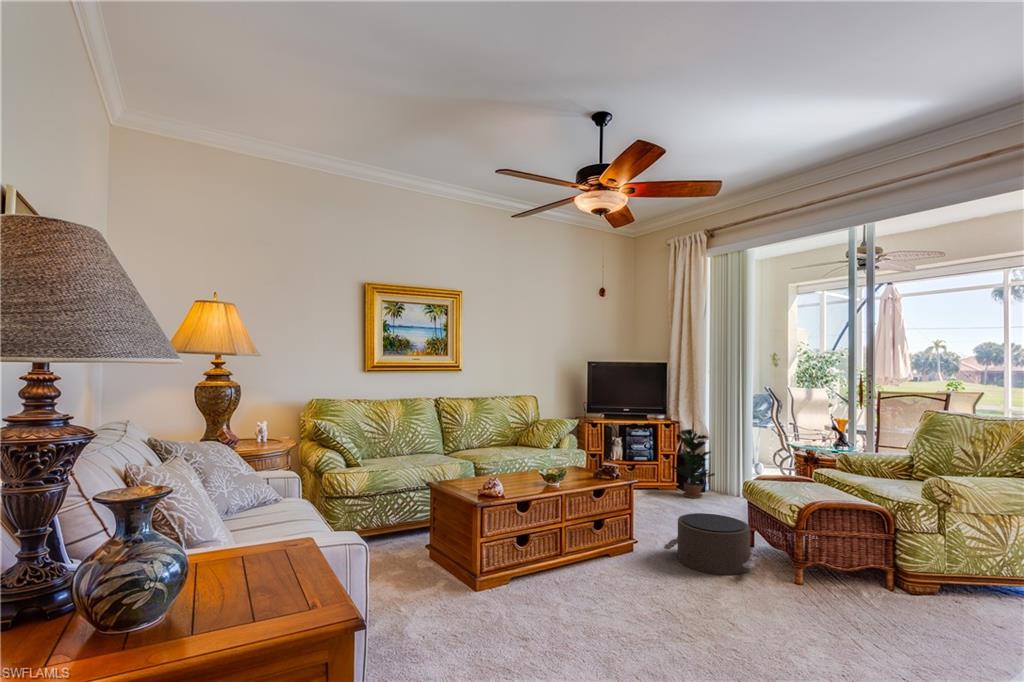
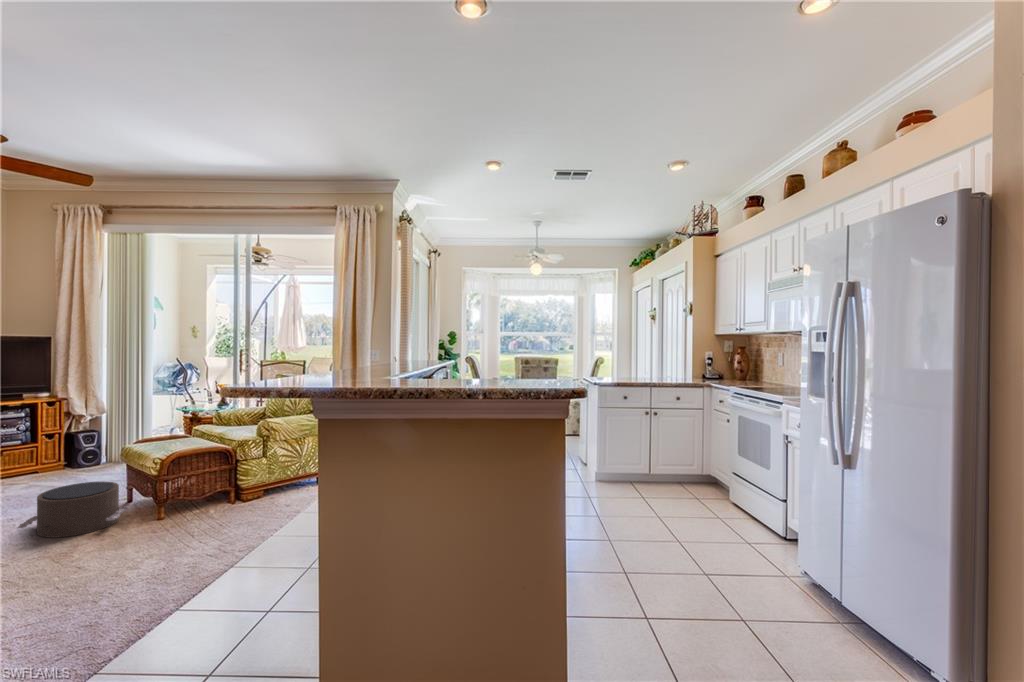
potted plant: present [671,429,715,498] -> none [52,405,108,473]

